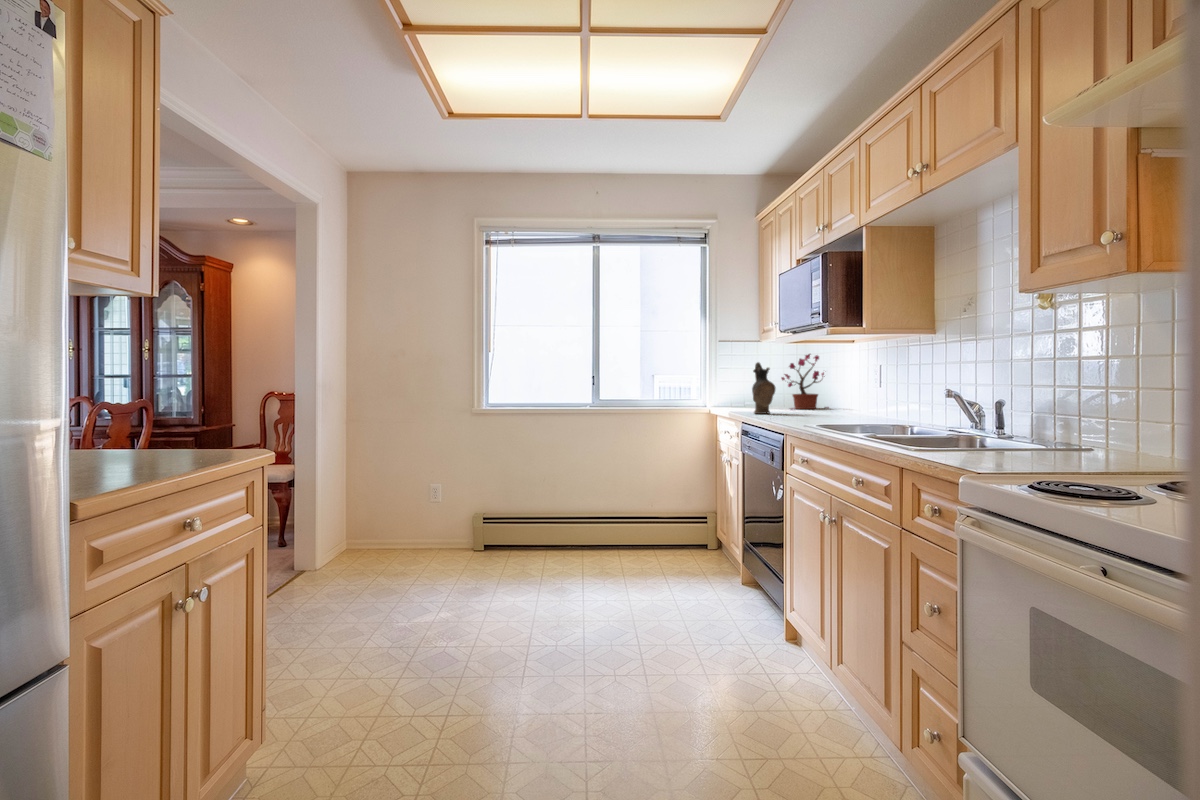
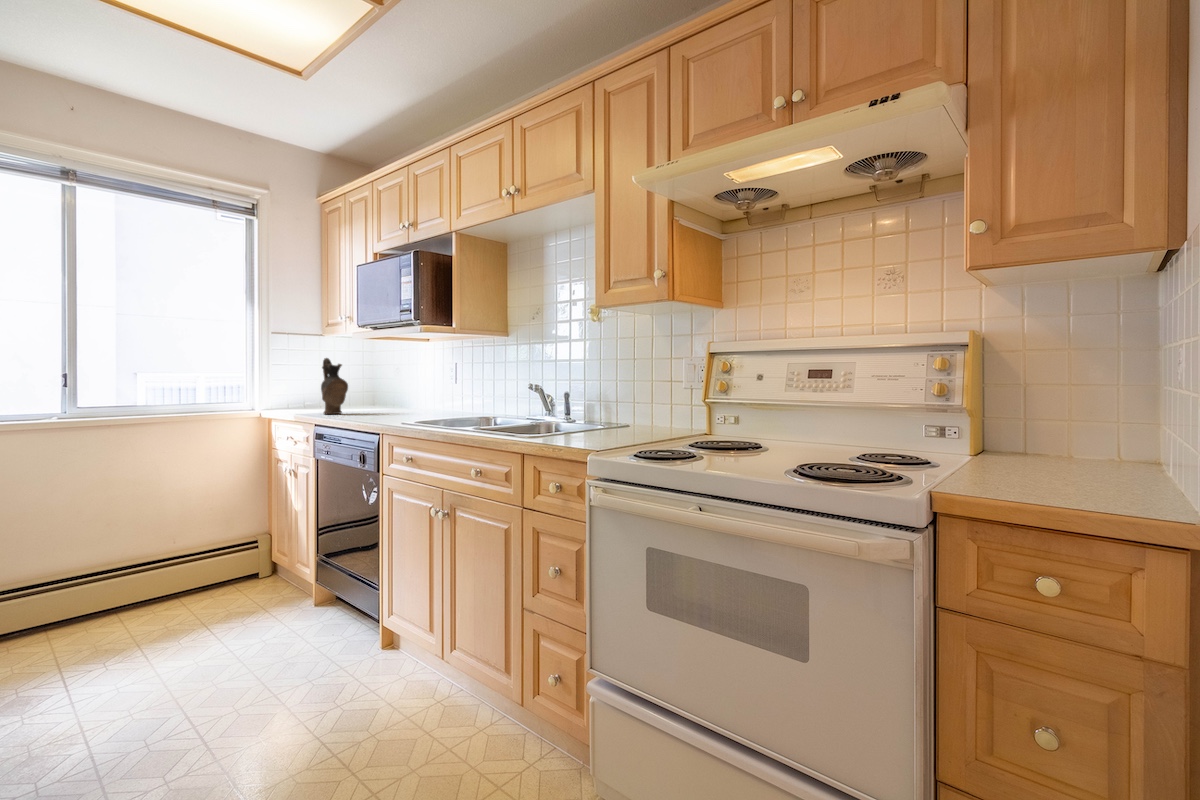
potted plant: present [781,354,828,409] -> none [347,352,397,409]

